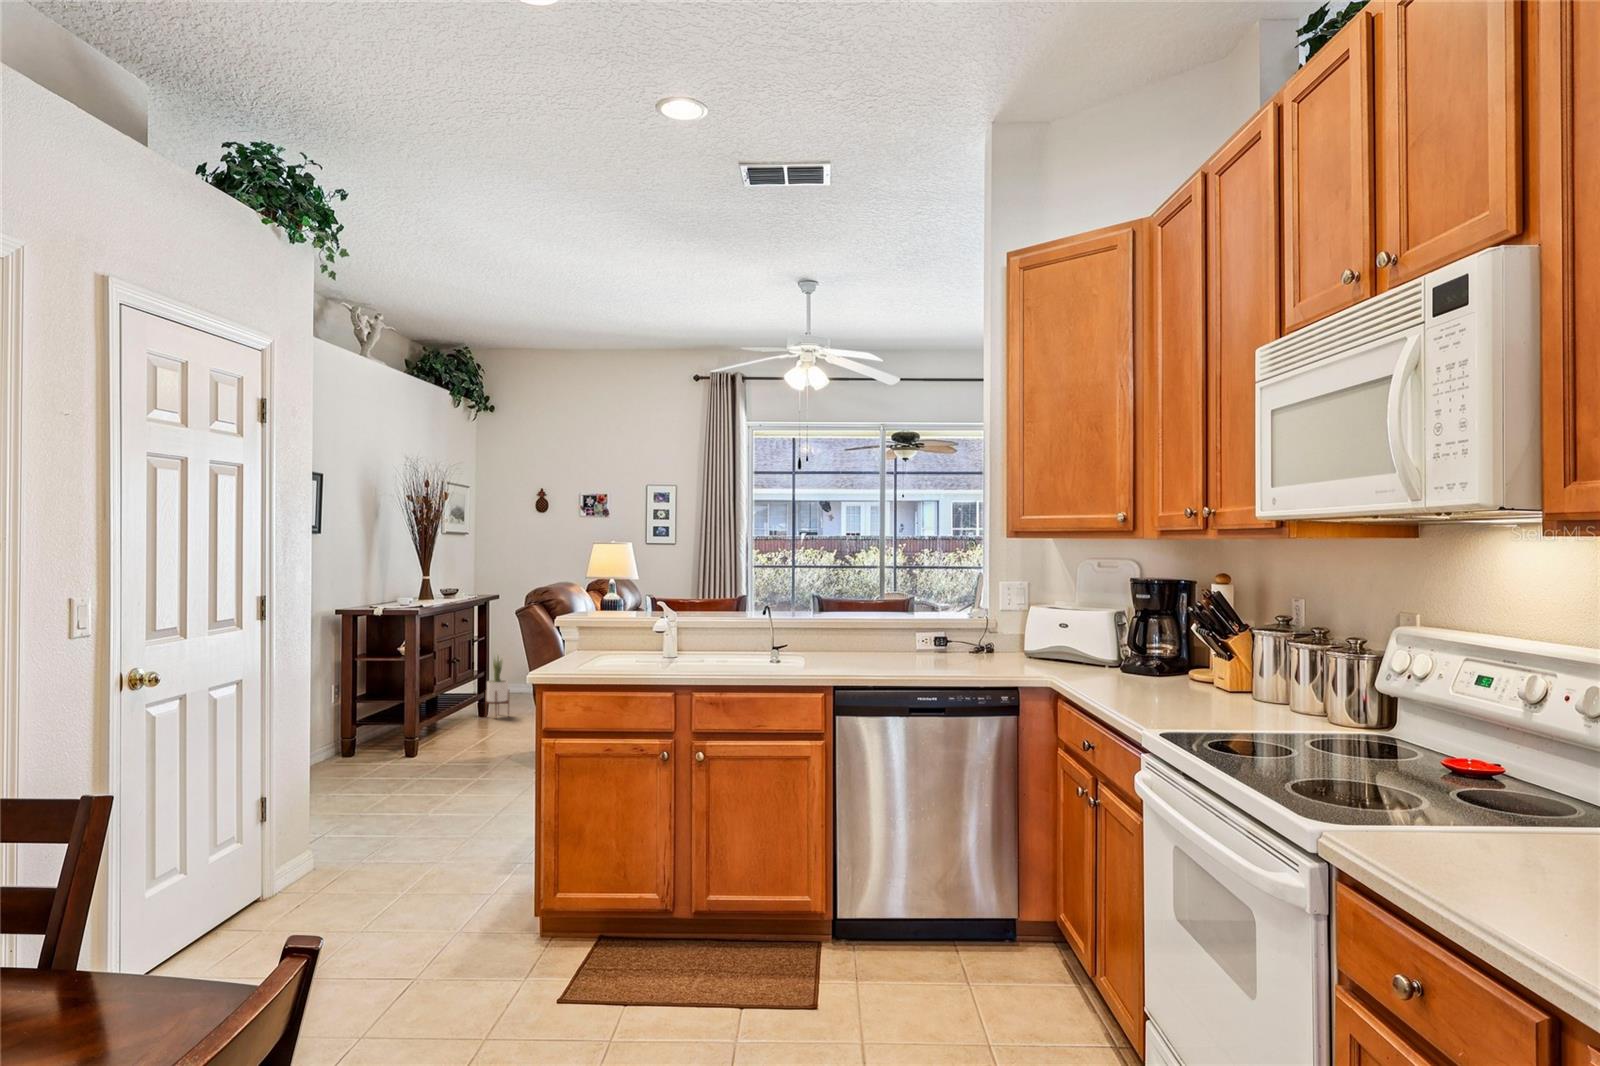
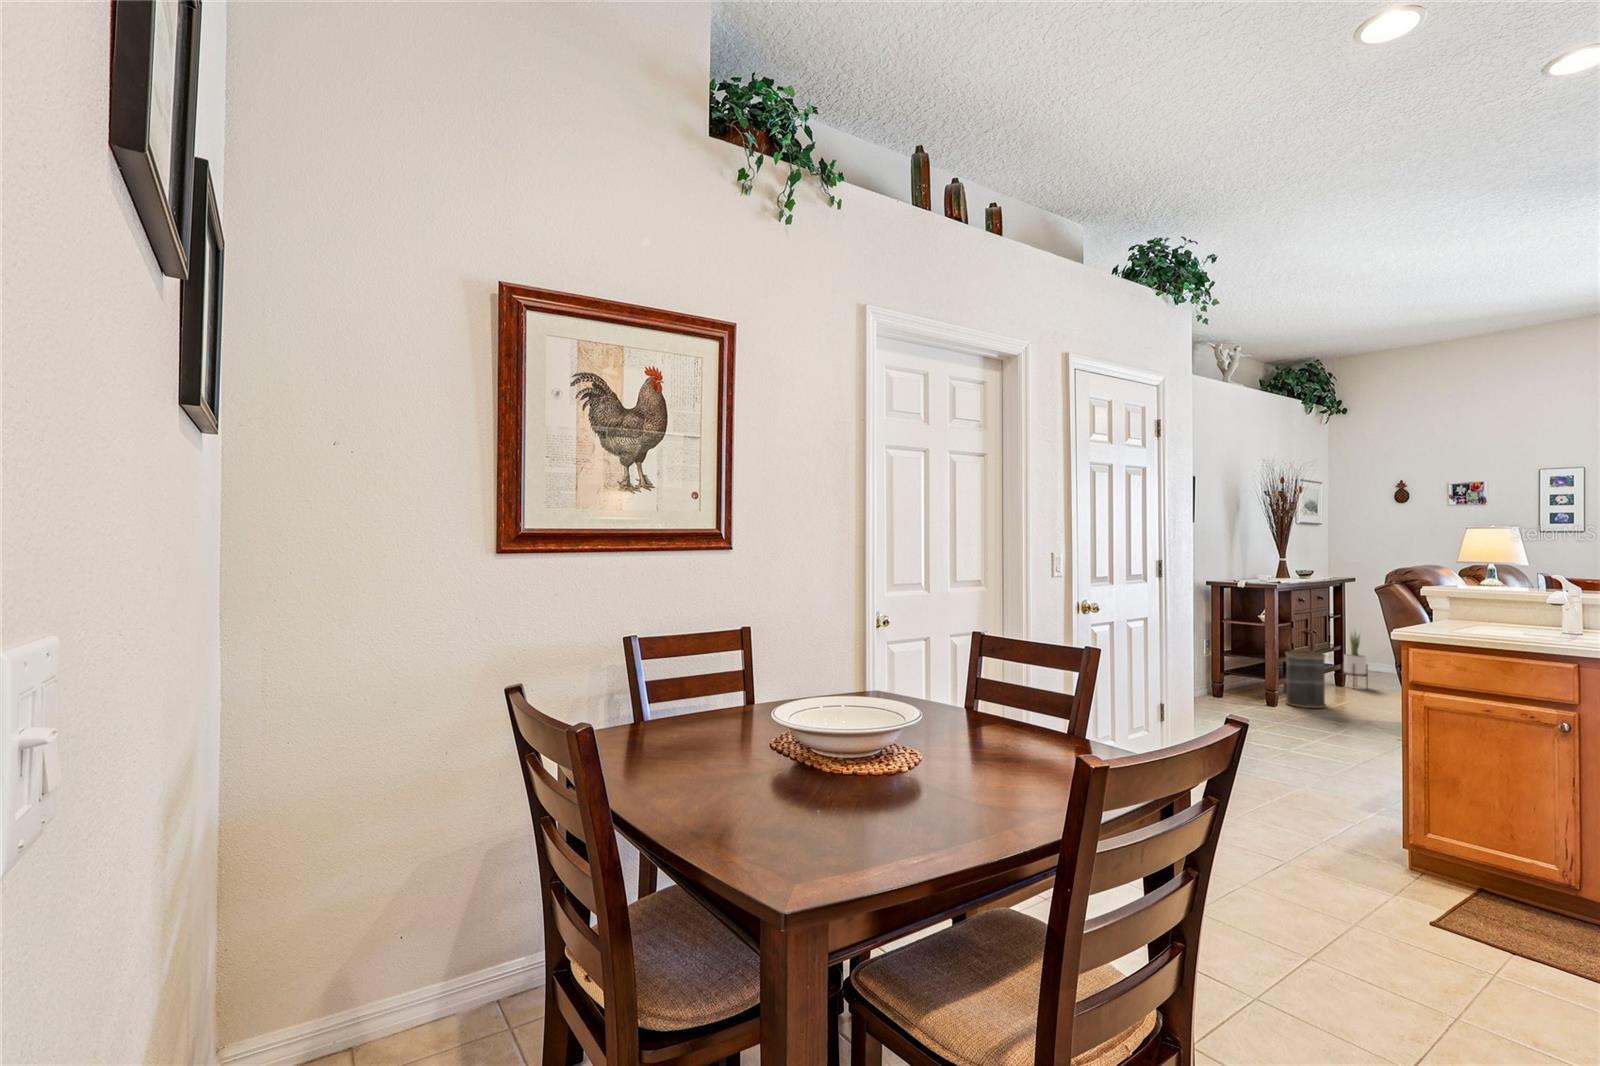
basket: none [425,658,467,752] -> present [1286,628,1326,708]

